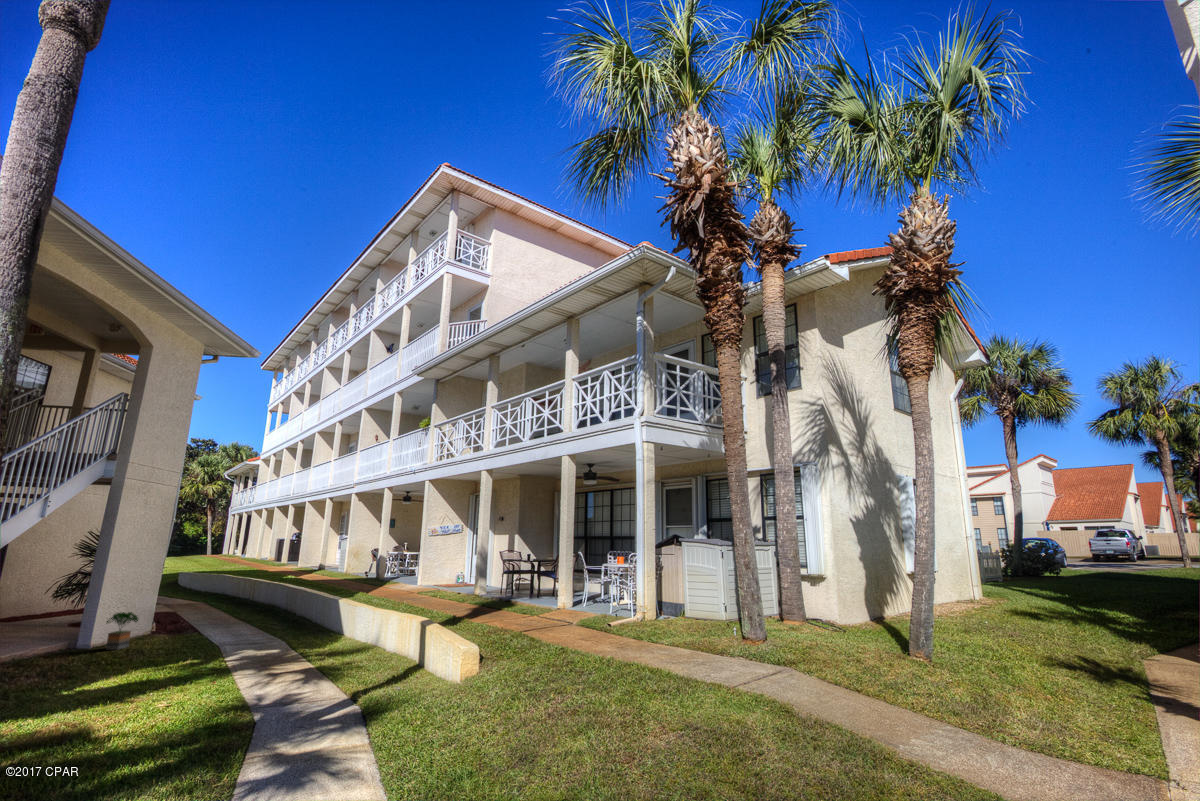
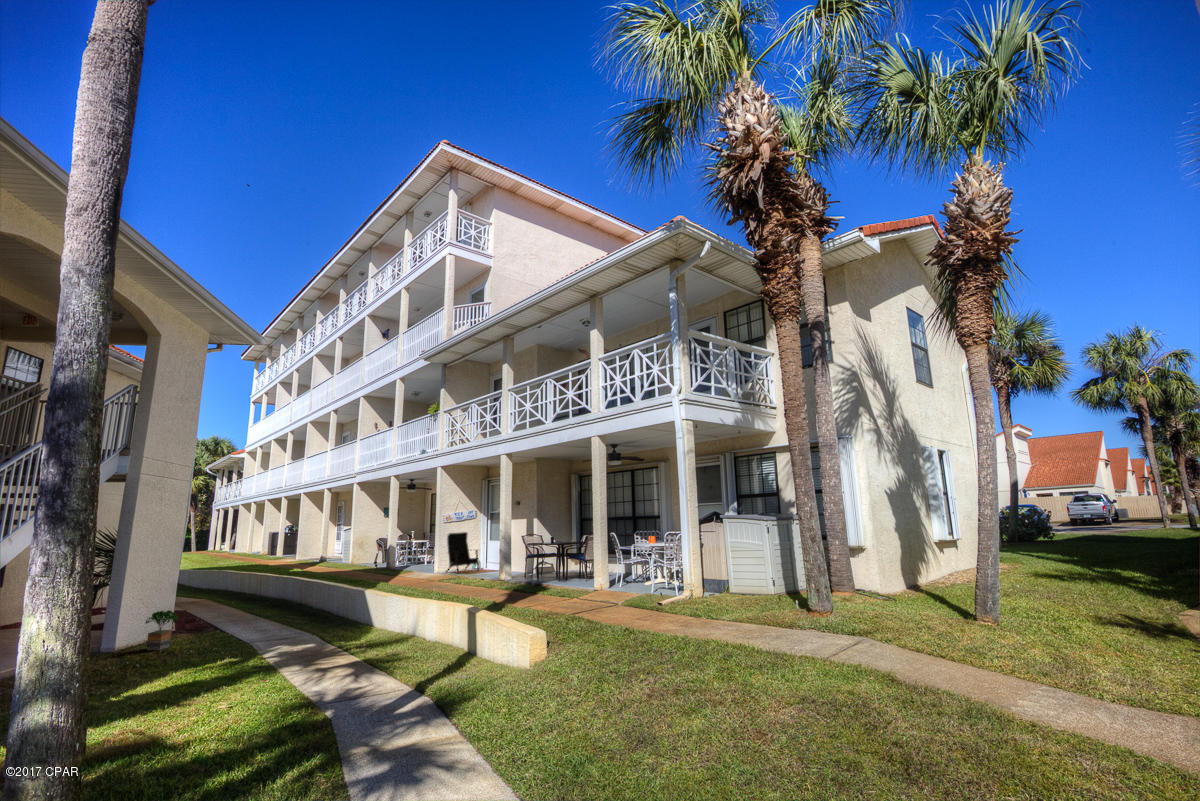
lounge chair: none [427,546,462,587] -> present [447,532,479,573]

